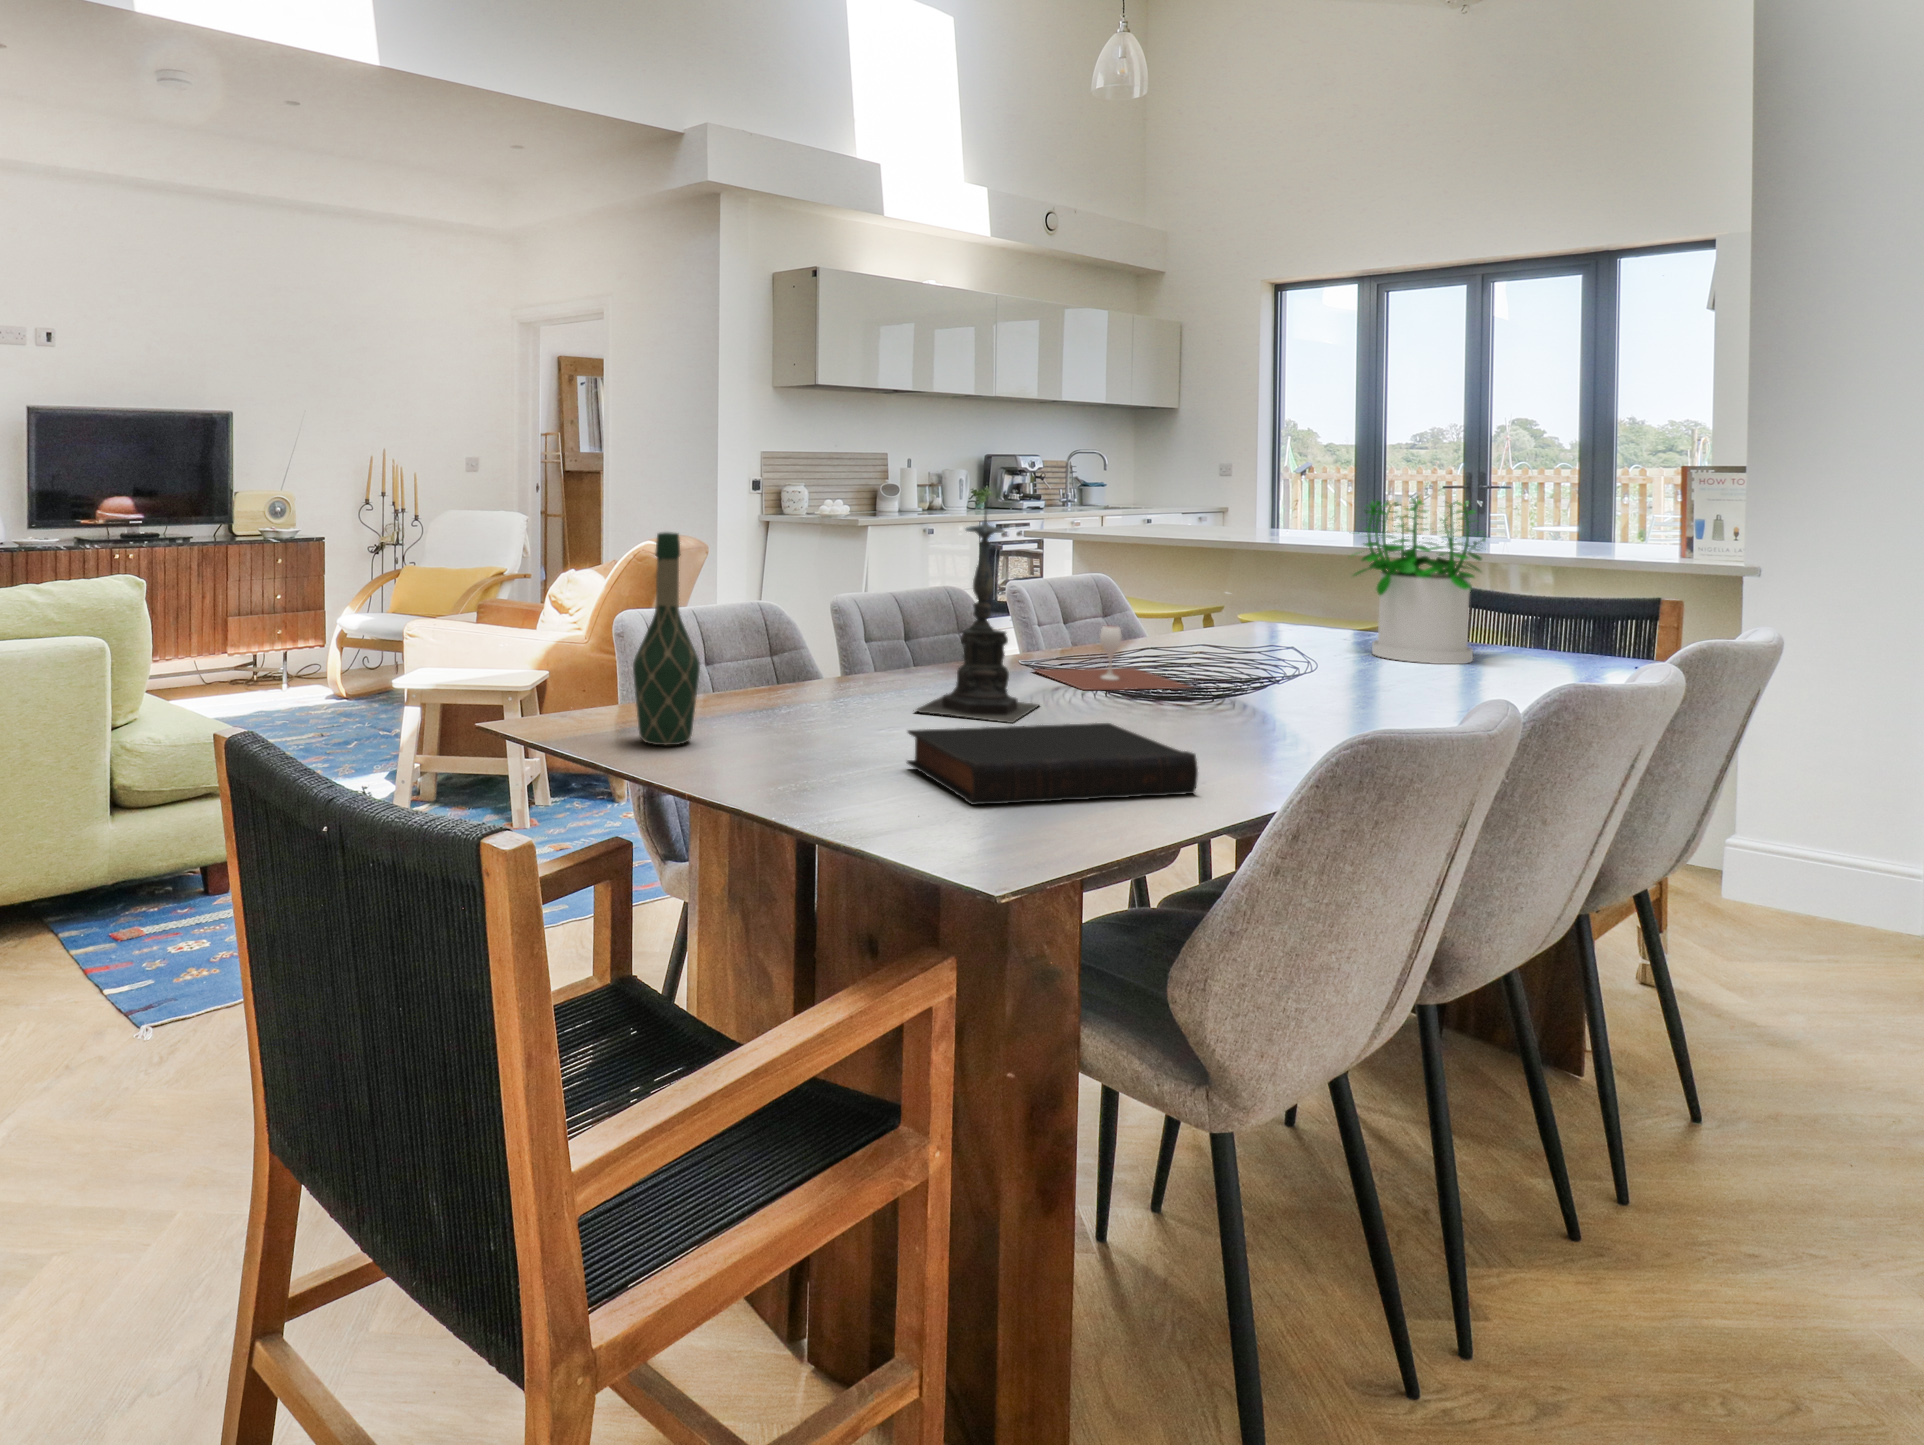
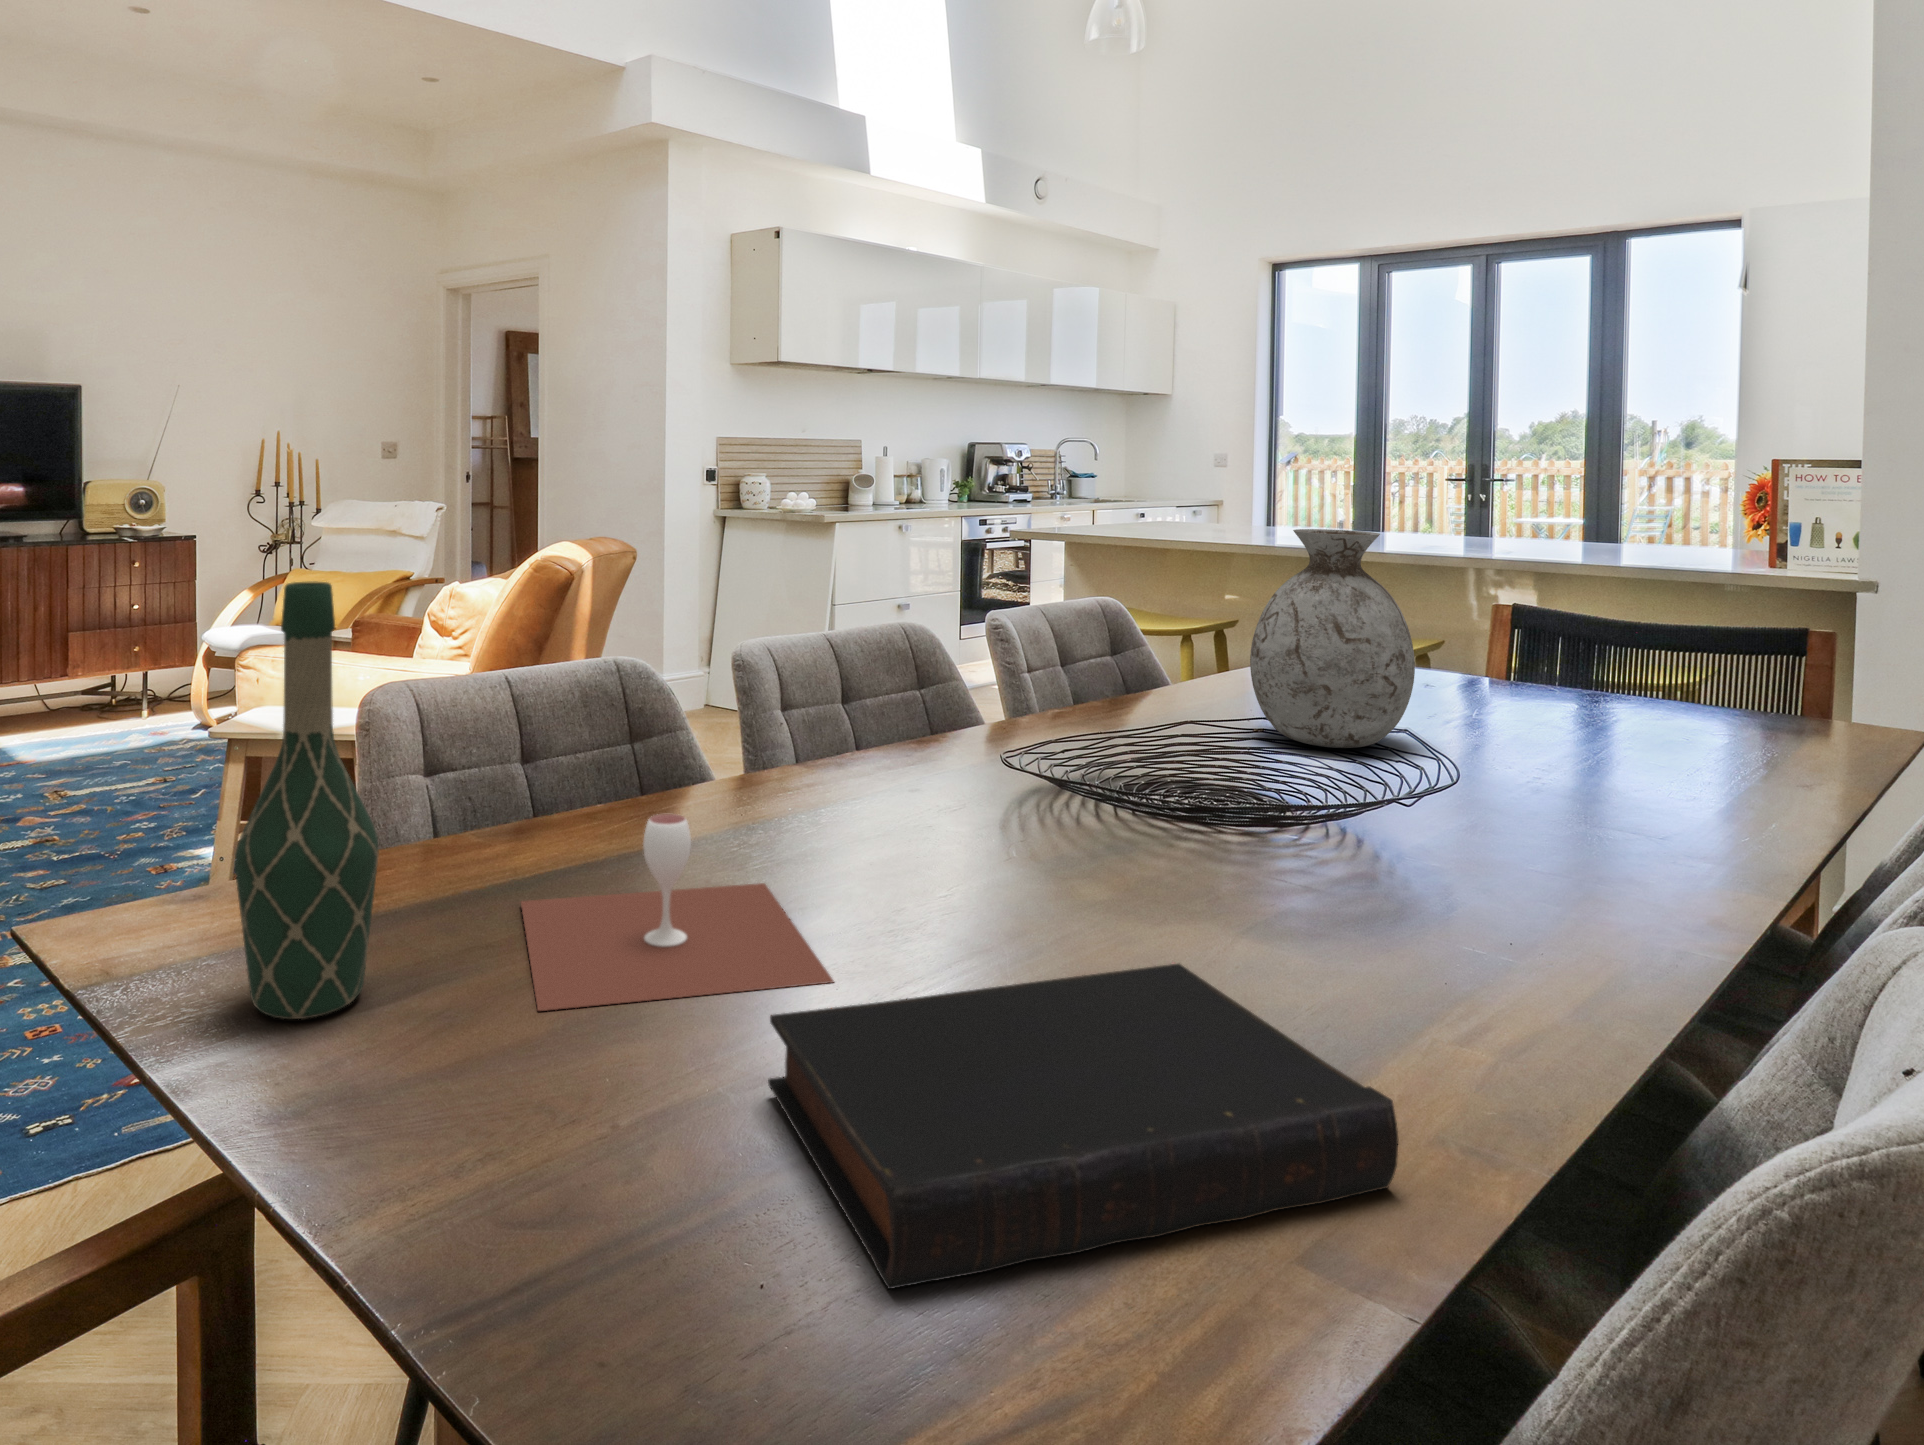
potted plant: present [1354,497,1486,664] -> none [1448,497,1634,734]
candle holder: present [916,514,1038,723] -> none [823,506,1039,908]
vase: none [1194,517,1309,667] -> present [1250,529,1415,748]
wine glass: present [1034,625,1190,690] -> present [521,814,834,1011]

